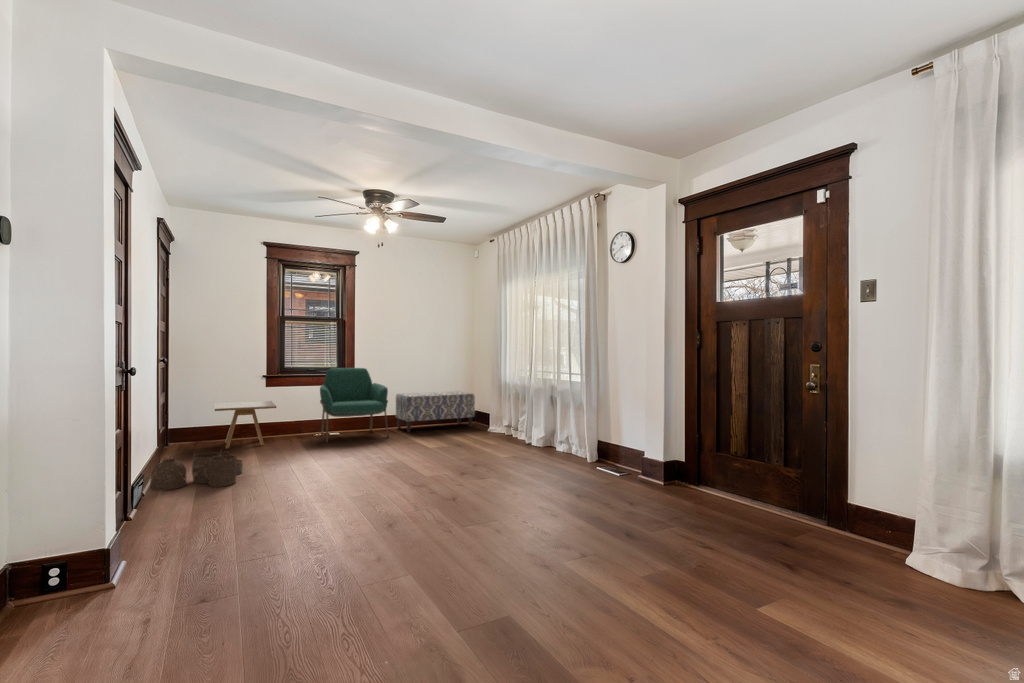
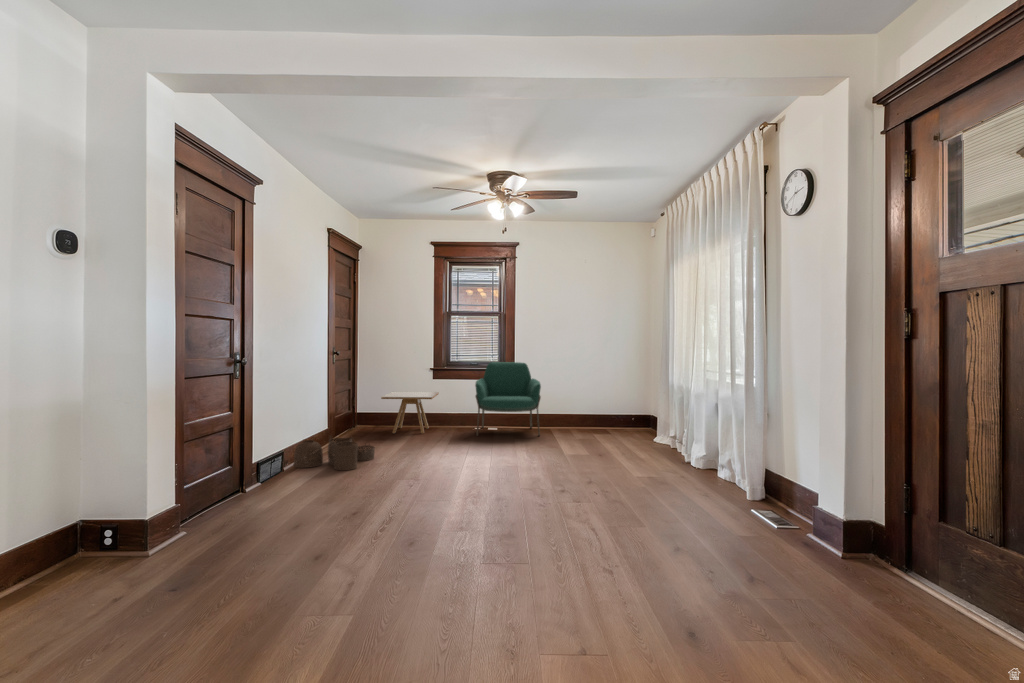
bench: present [396,391,475,433] -> none [558,391,643,433]

